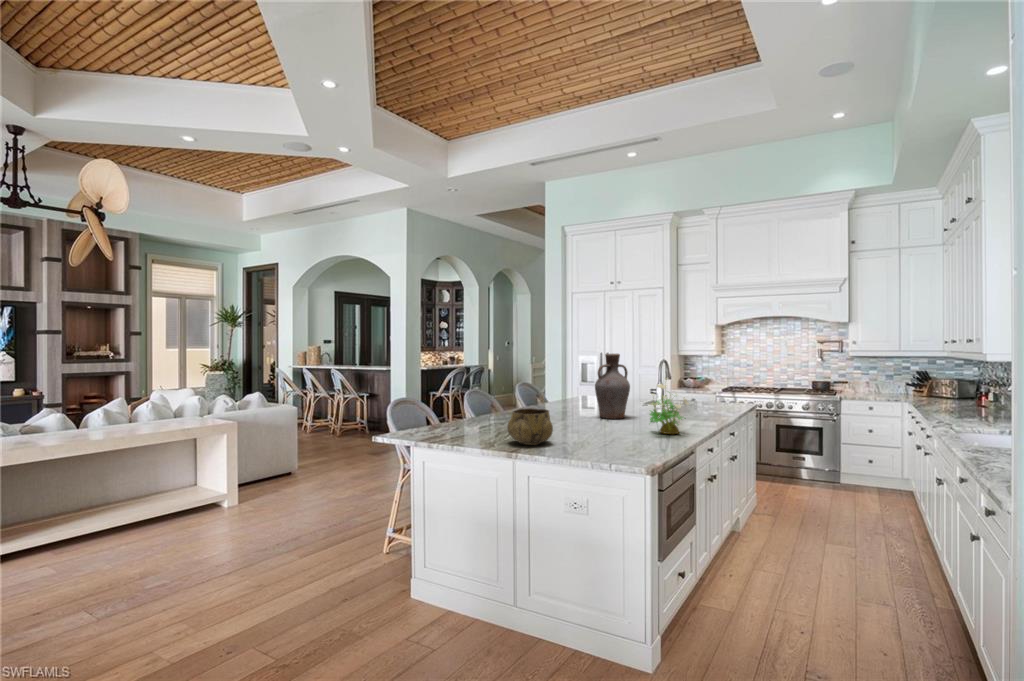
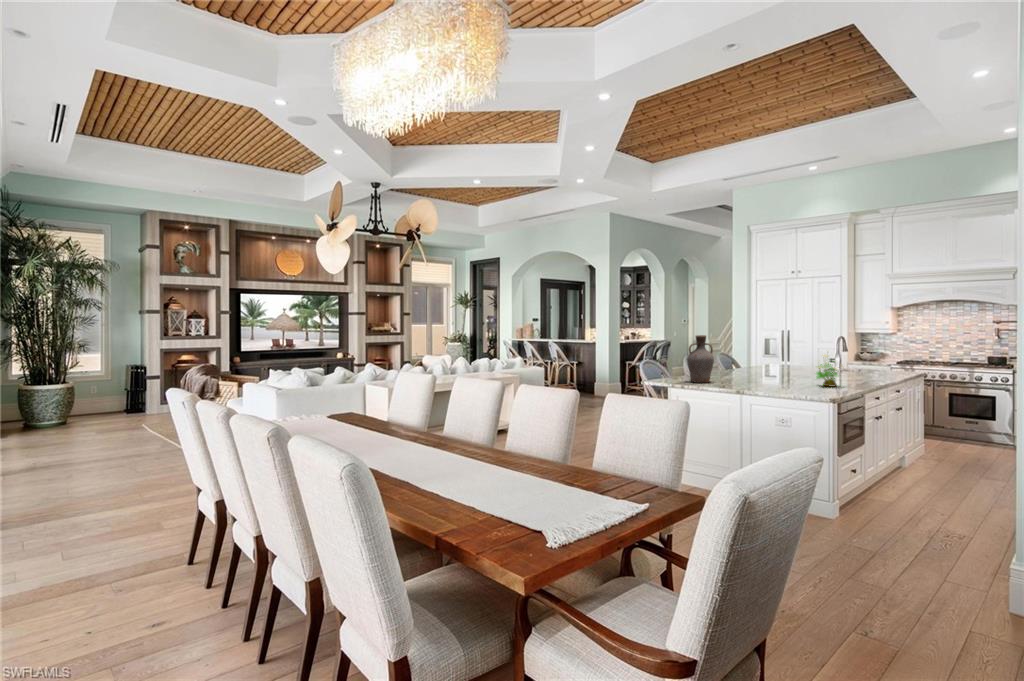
vase: present [595,354,630,419] -> present [687,335,714,383]
decorative bowl: present [508,408,553,445] -> none [720,367,749,388]

